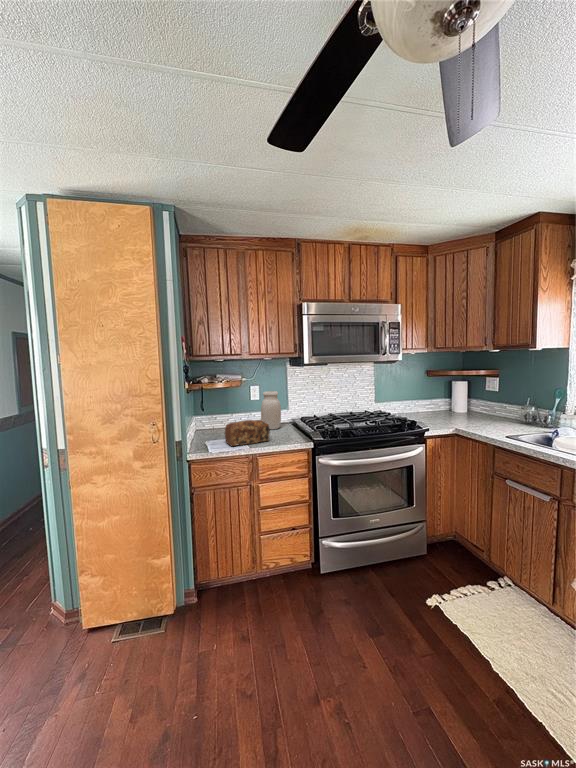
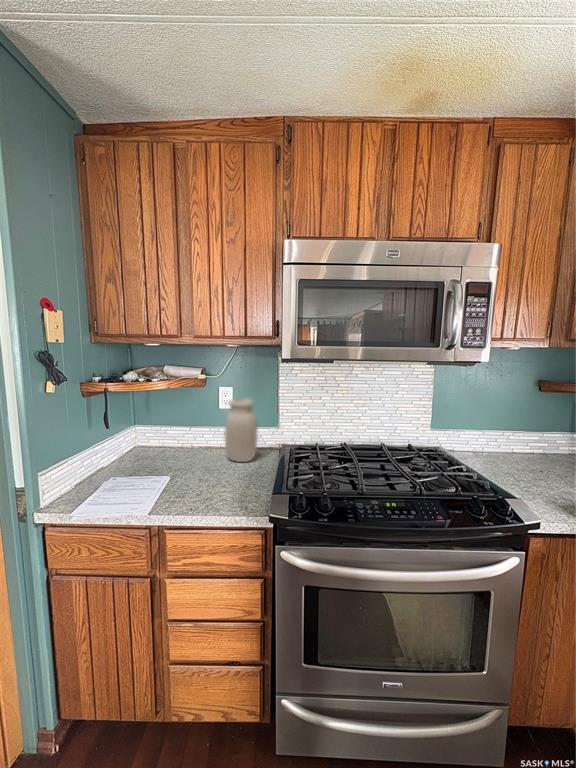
bread loaf: present [225,420,270,446] -> none [123,453,204,503]

